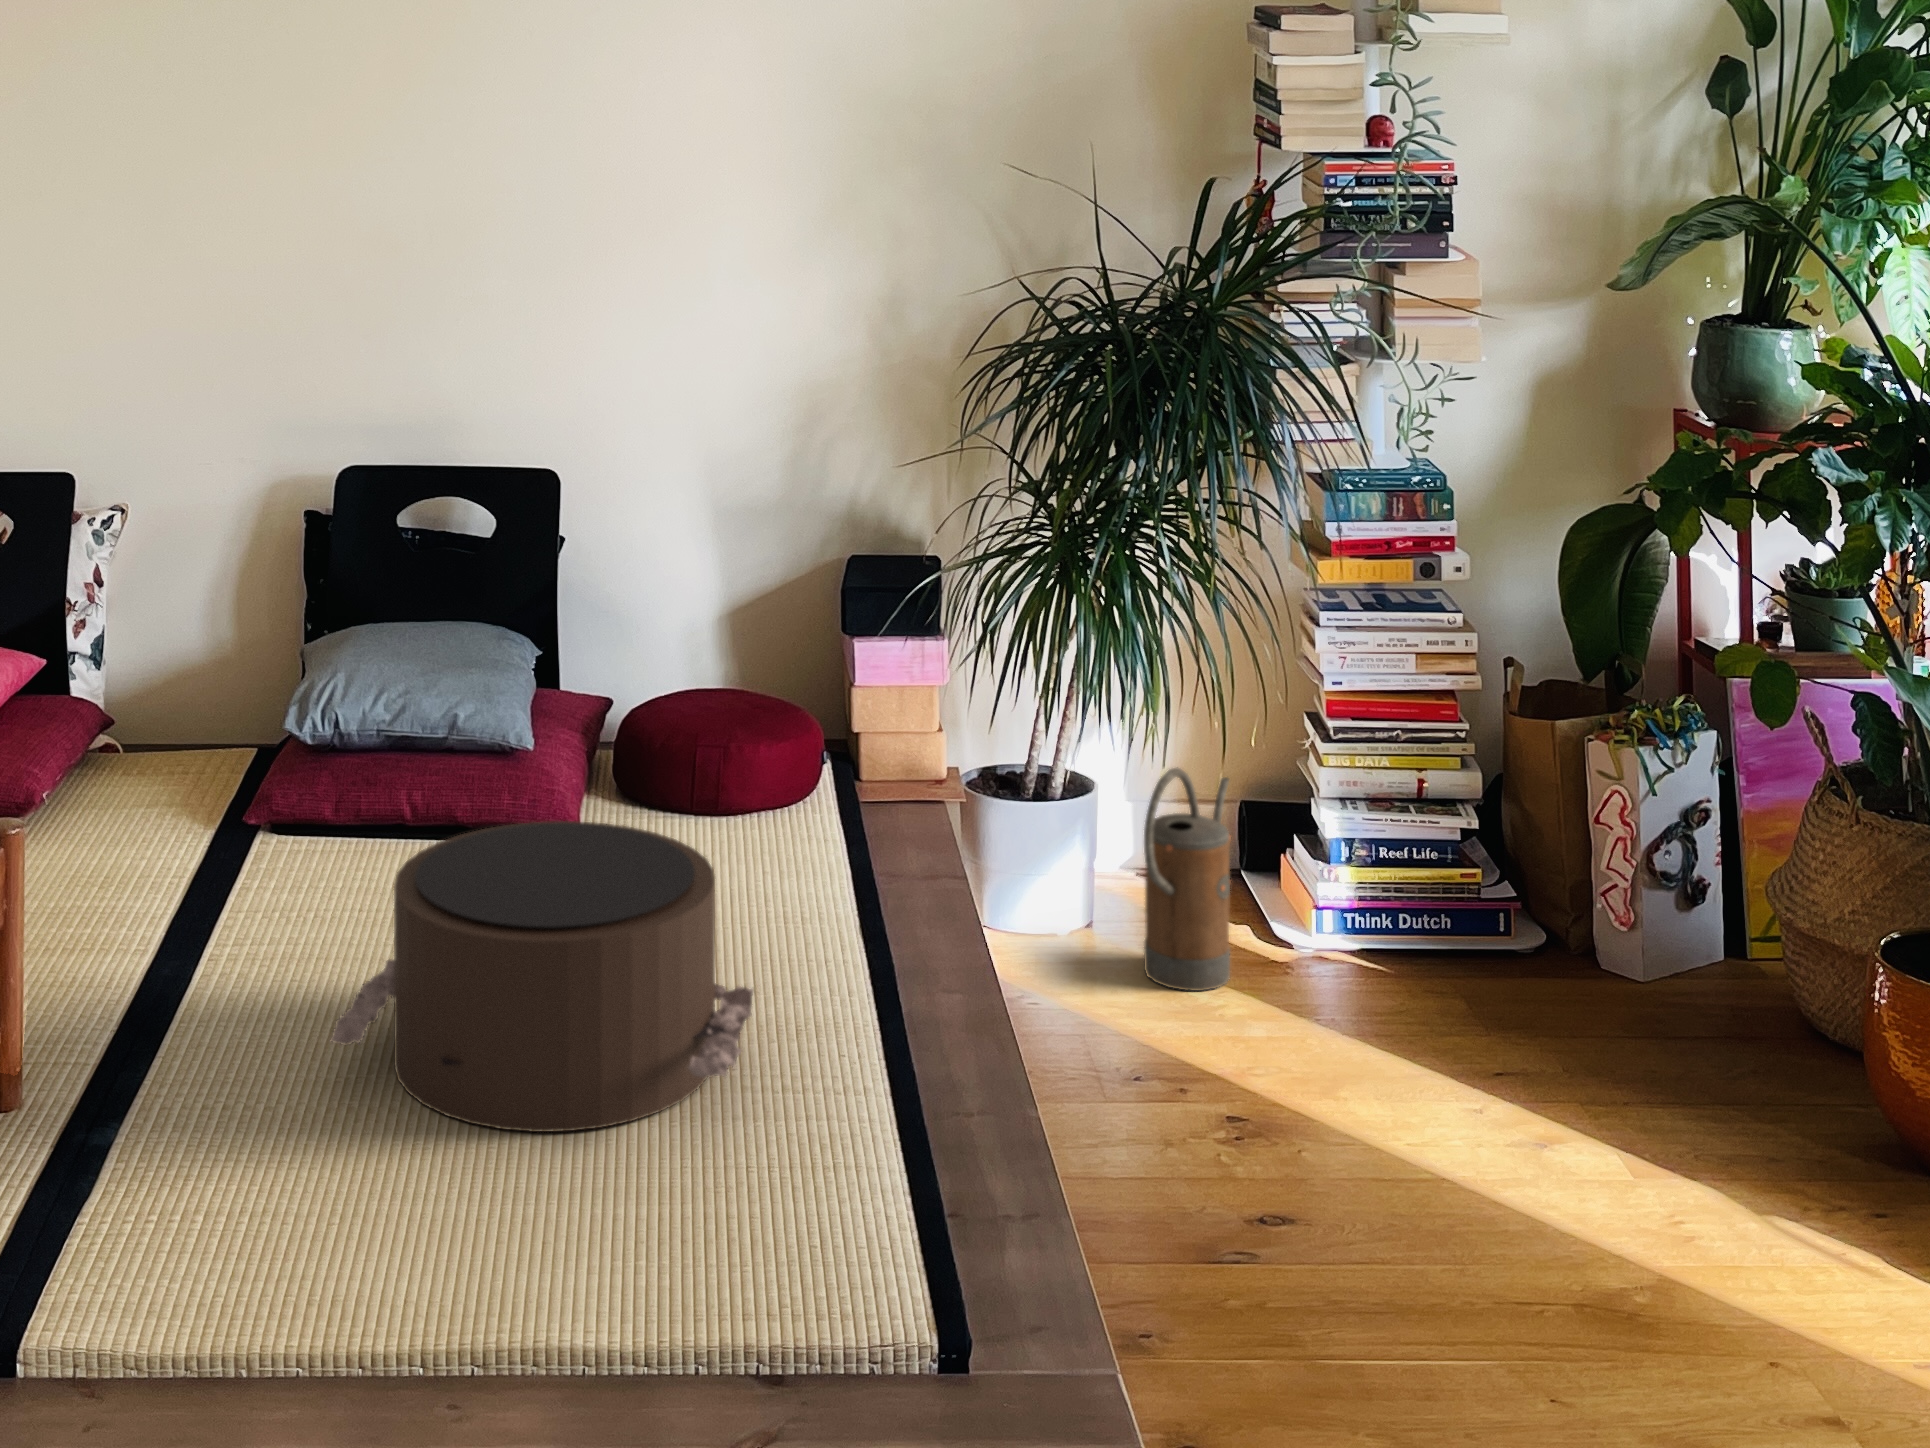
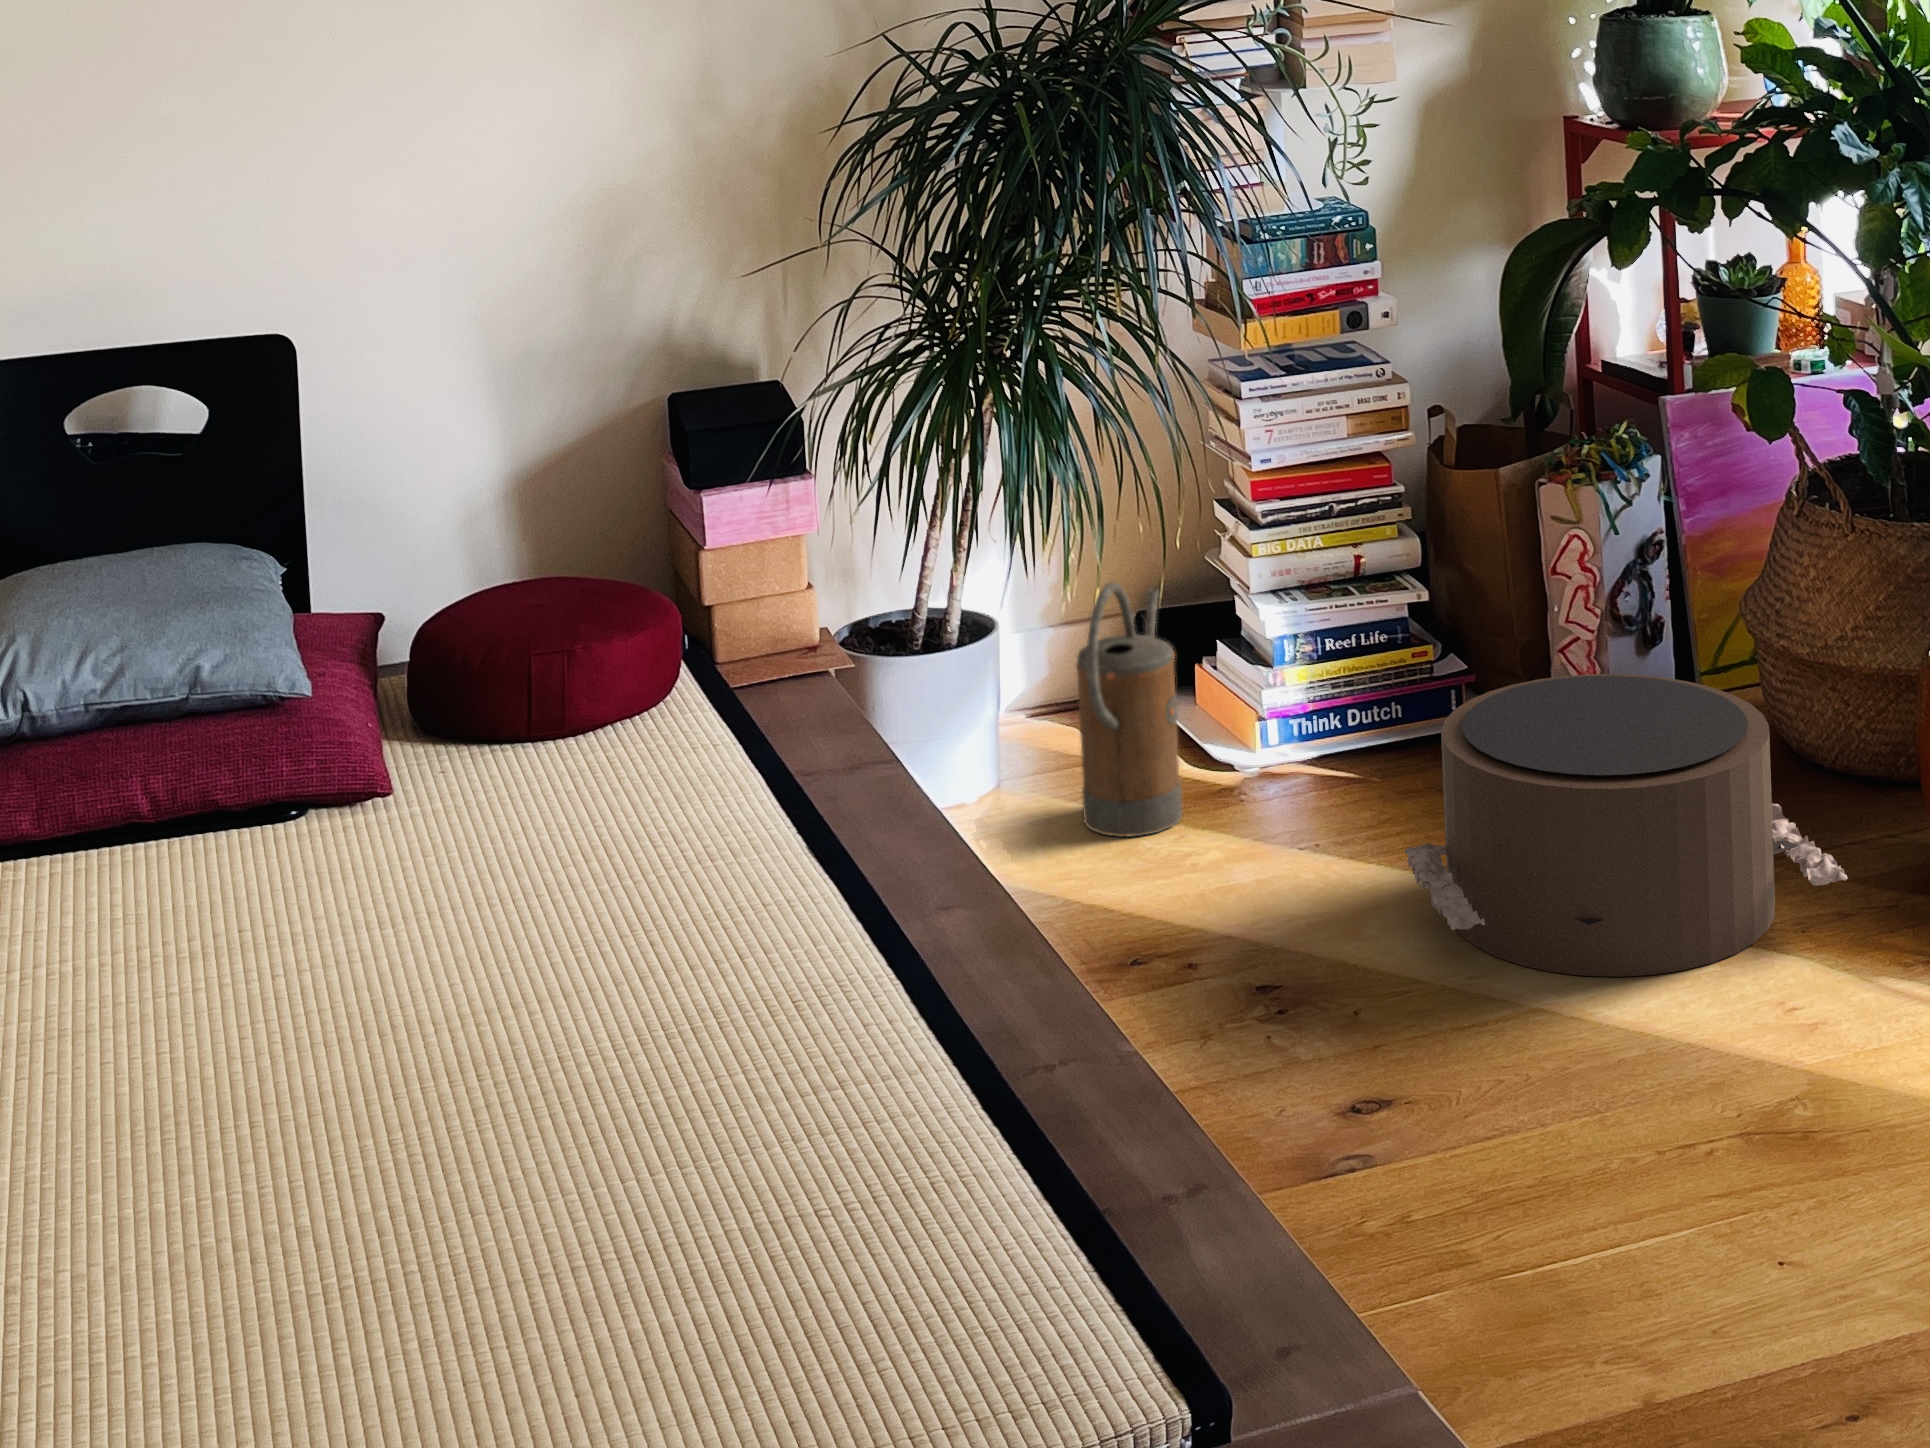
pouf: present [330,821,754,1132] -> present [1405,674,1848,977]

